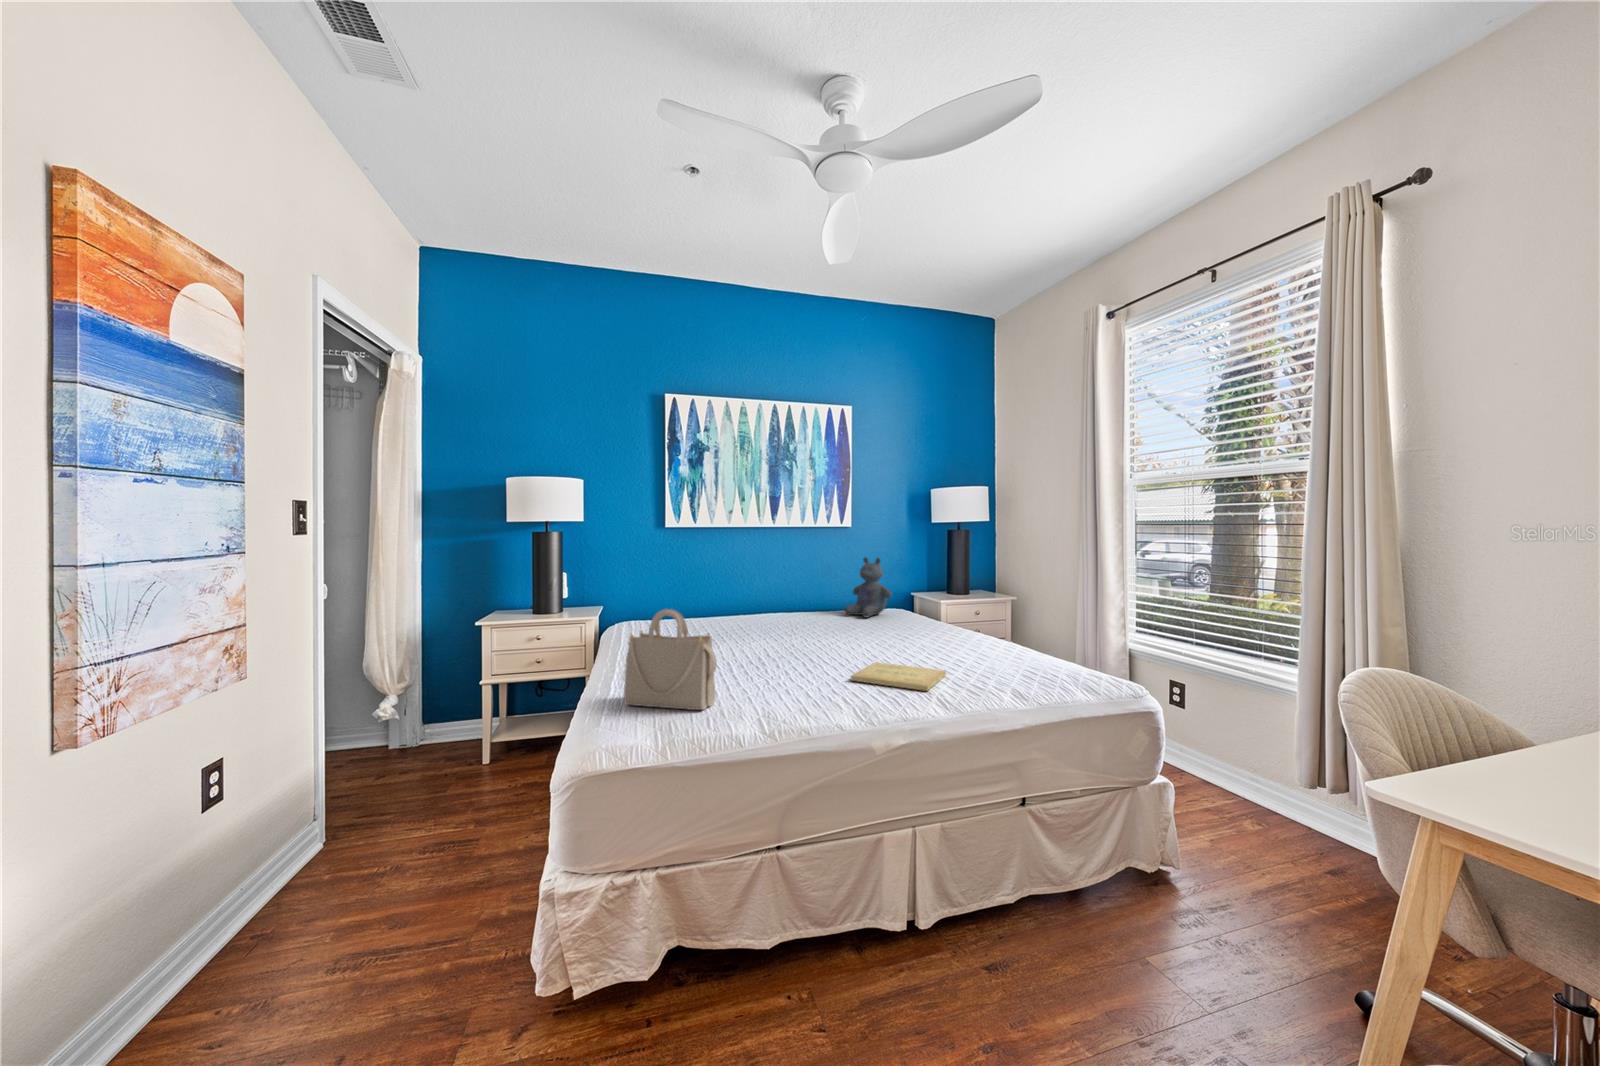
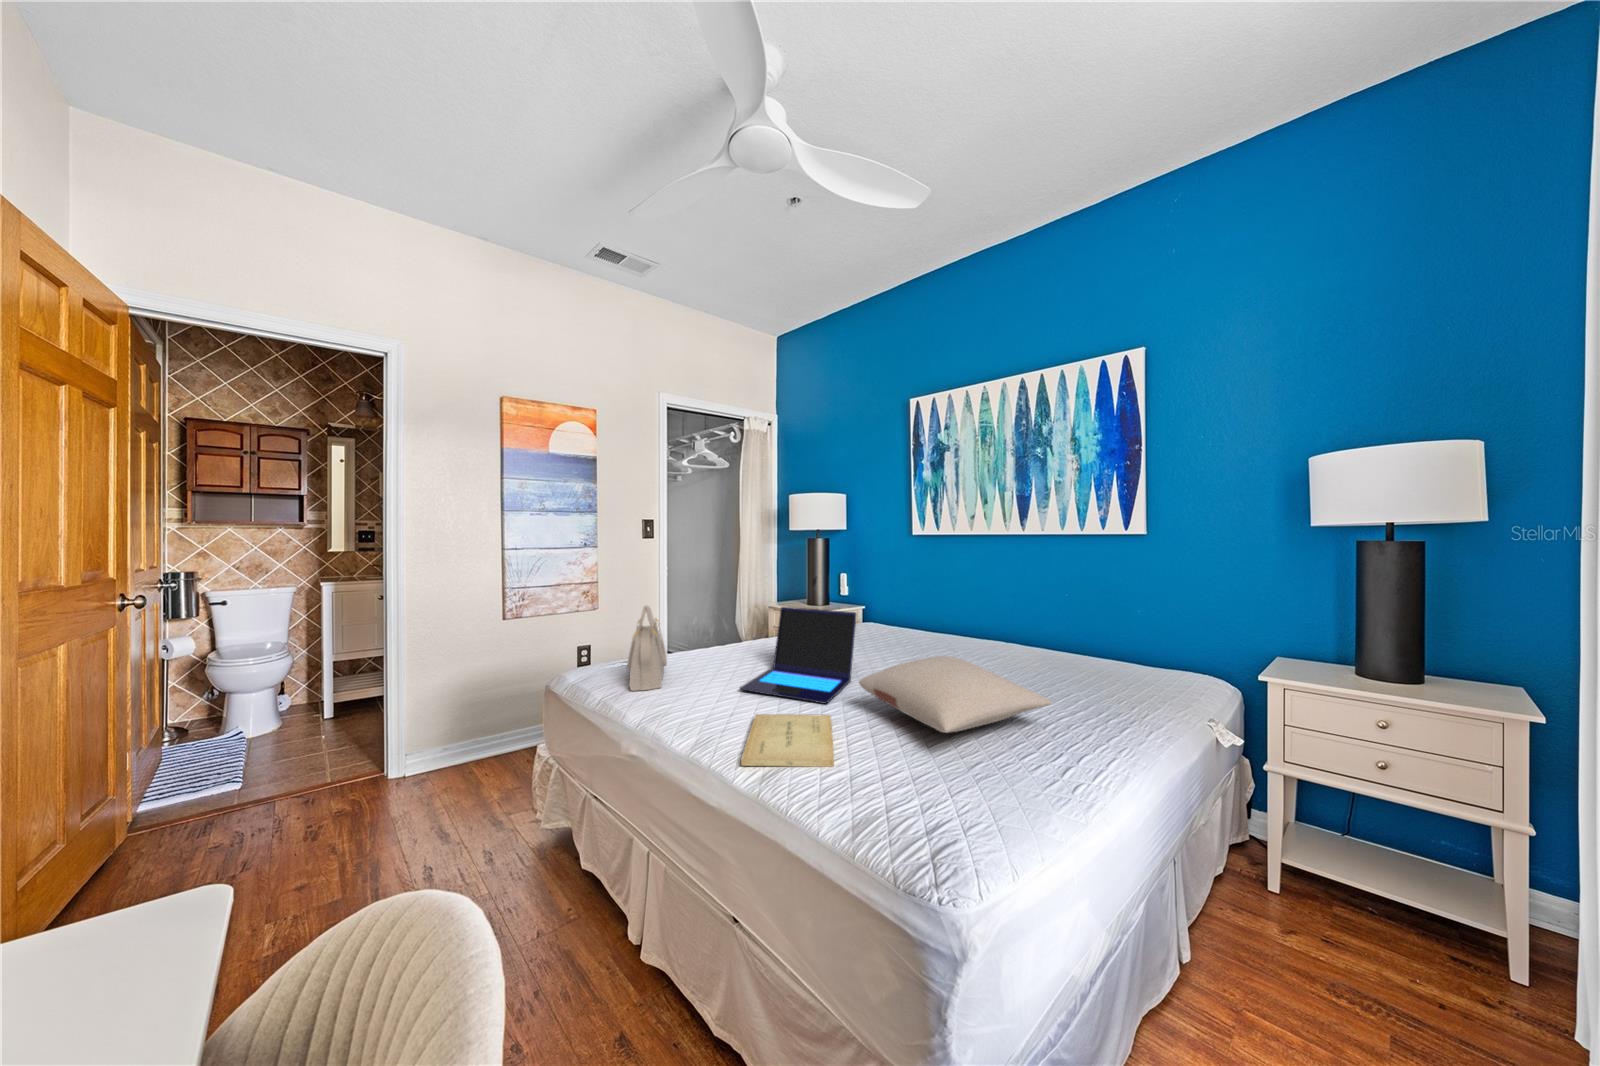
stuffed bear: present [844,557,892,617] -> none [1065,579,1137,669]
laptop: none [729,594,847,677] -> present [740,607,856,704]
pillow: none [859,609,963,650] -> present [859,656,1051,733]

